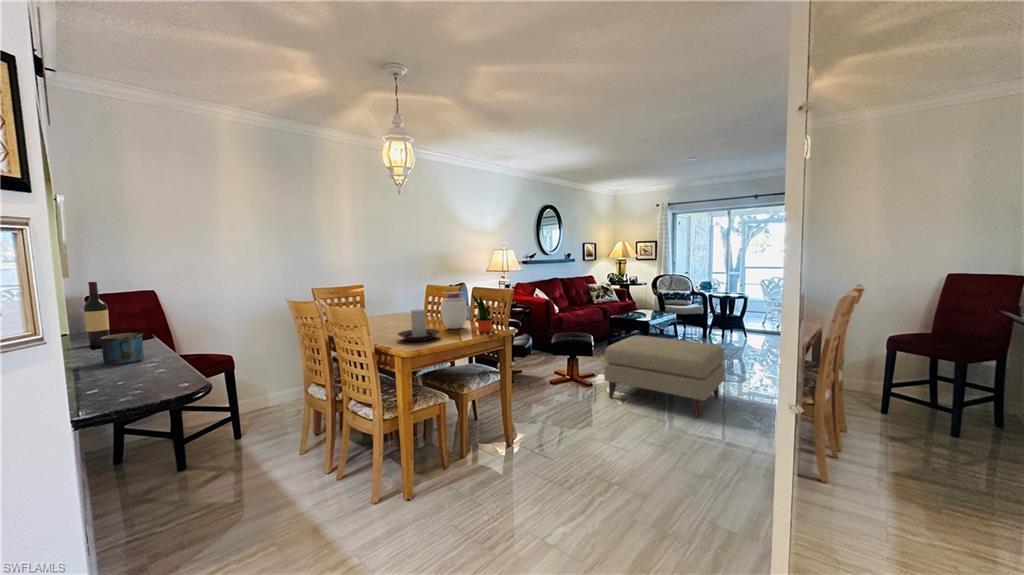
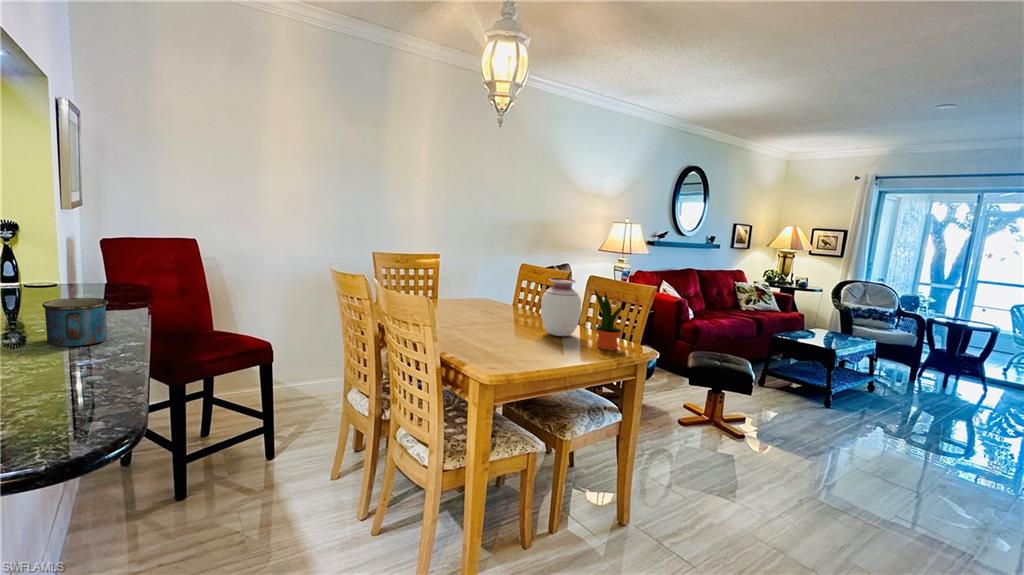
wine bottle: present [84,282,110,346] -> none [65,216,97,306]
candle holder: present [398,309,440,341] -> none [476,301,540,353]
ottoman: present [604,335,725,418] -> none [771,374,996,535]

